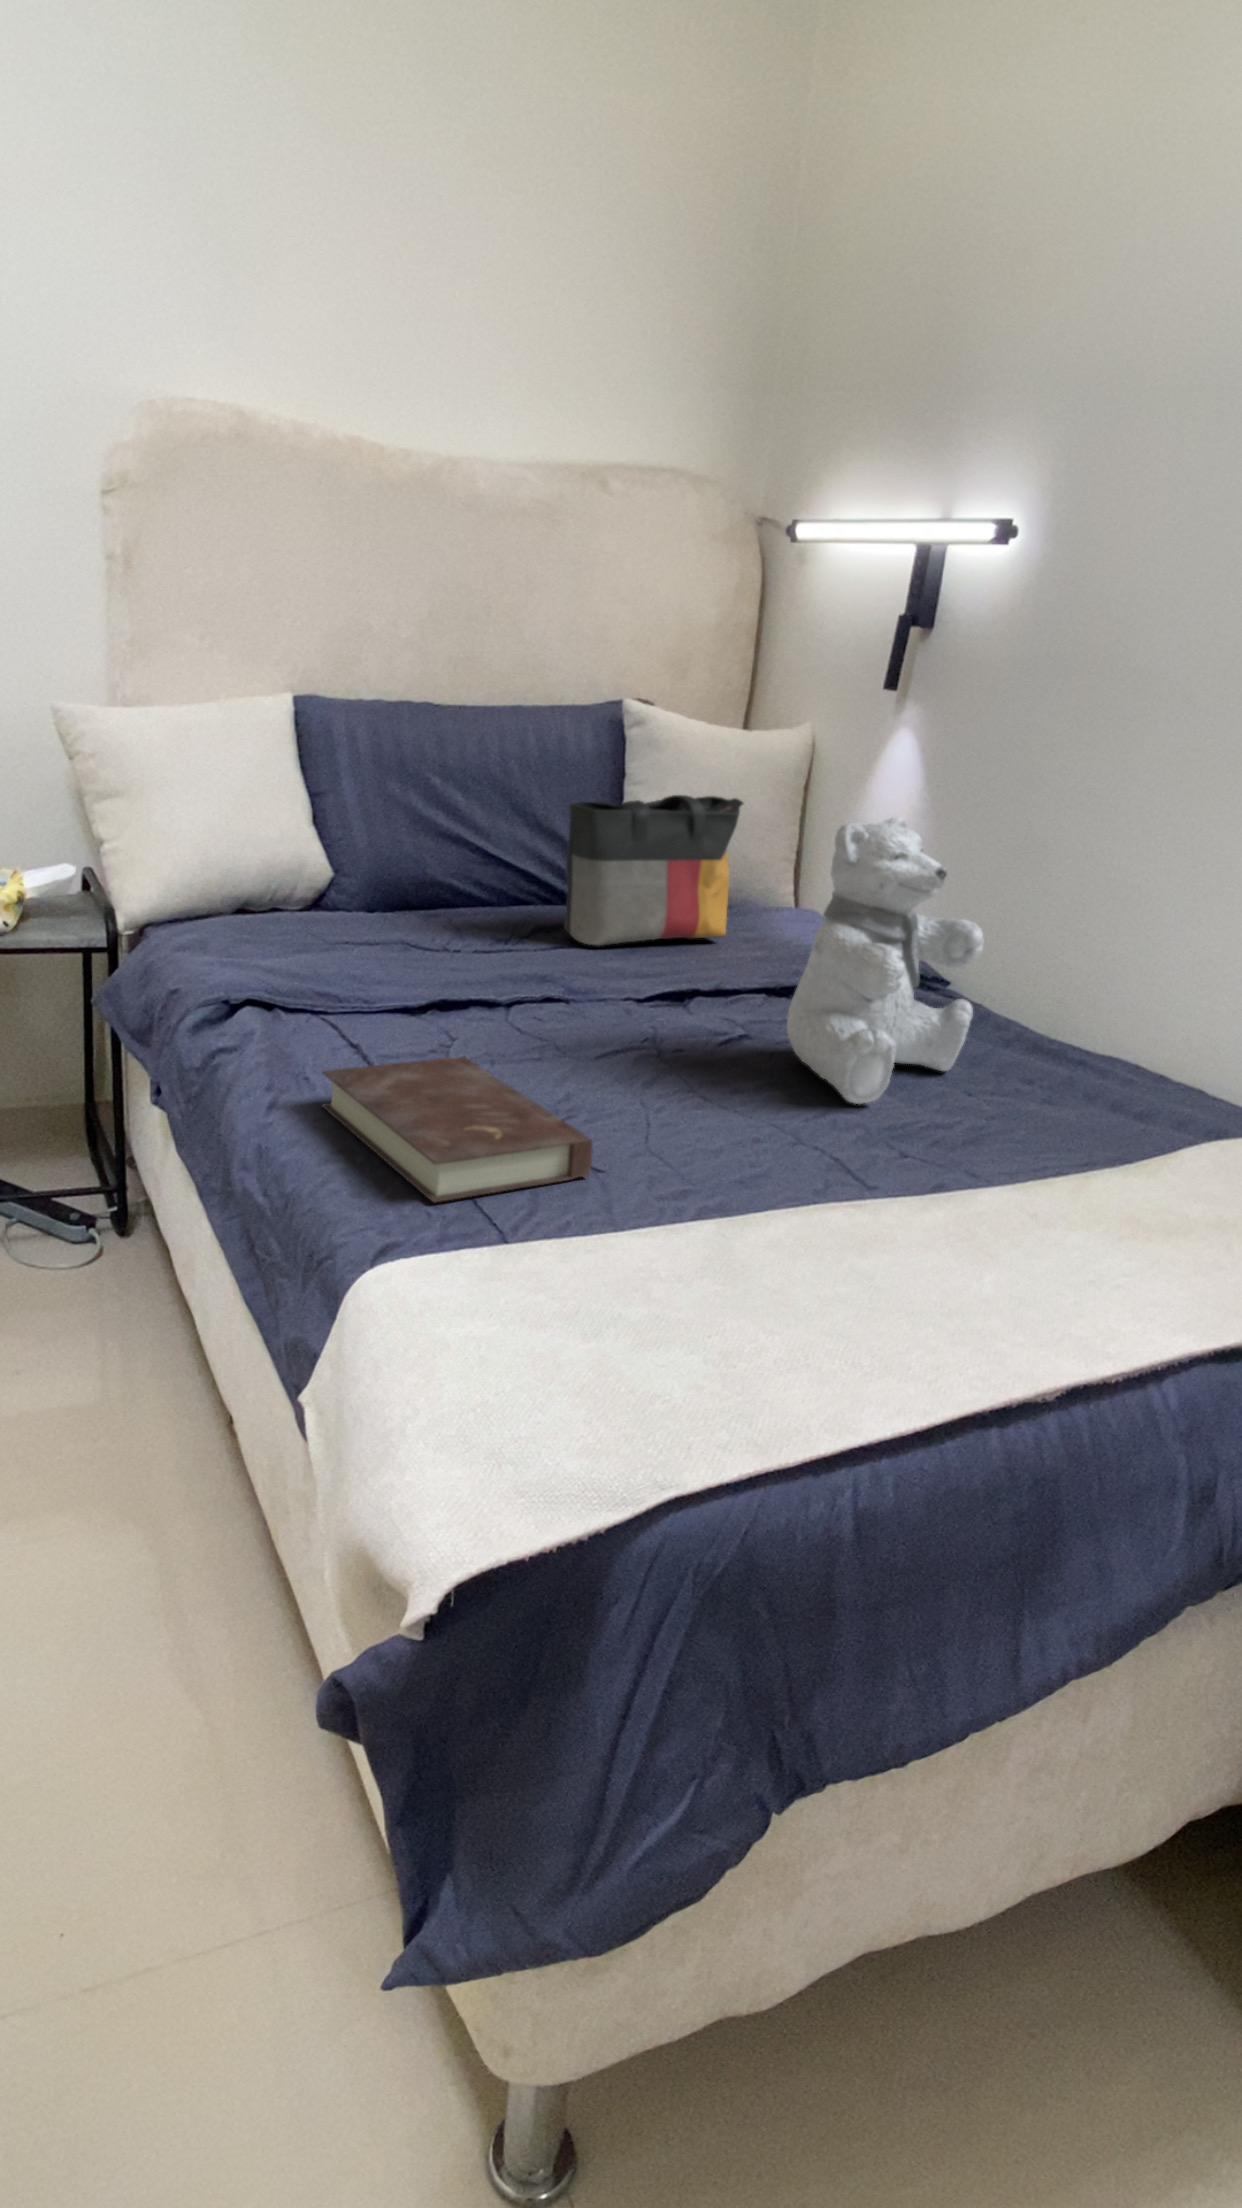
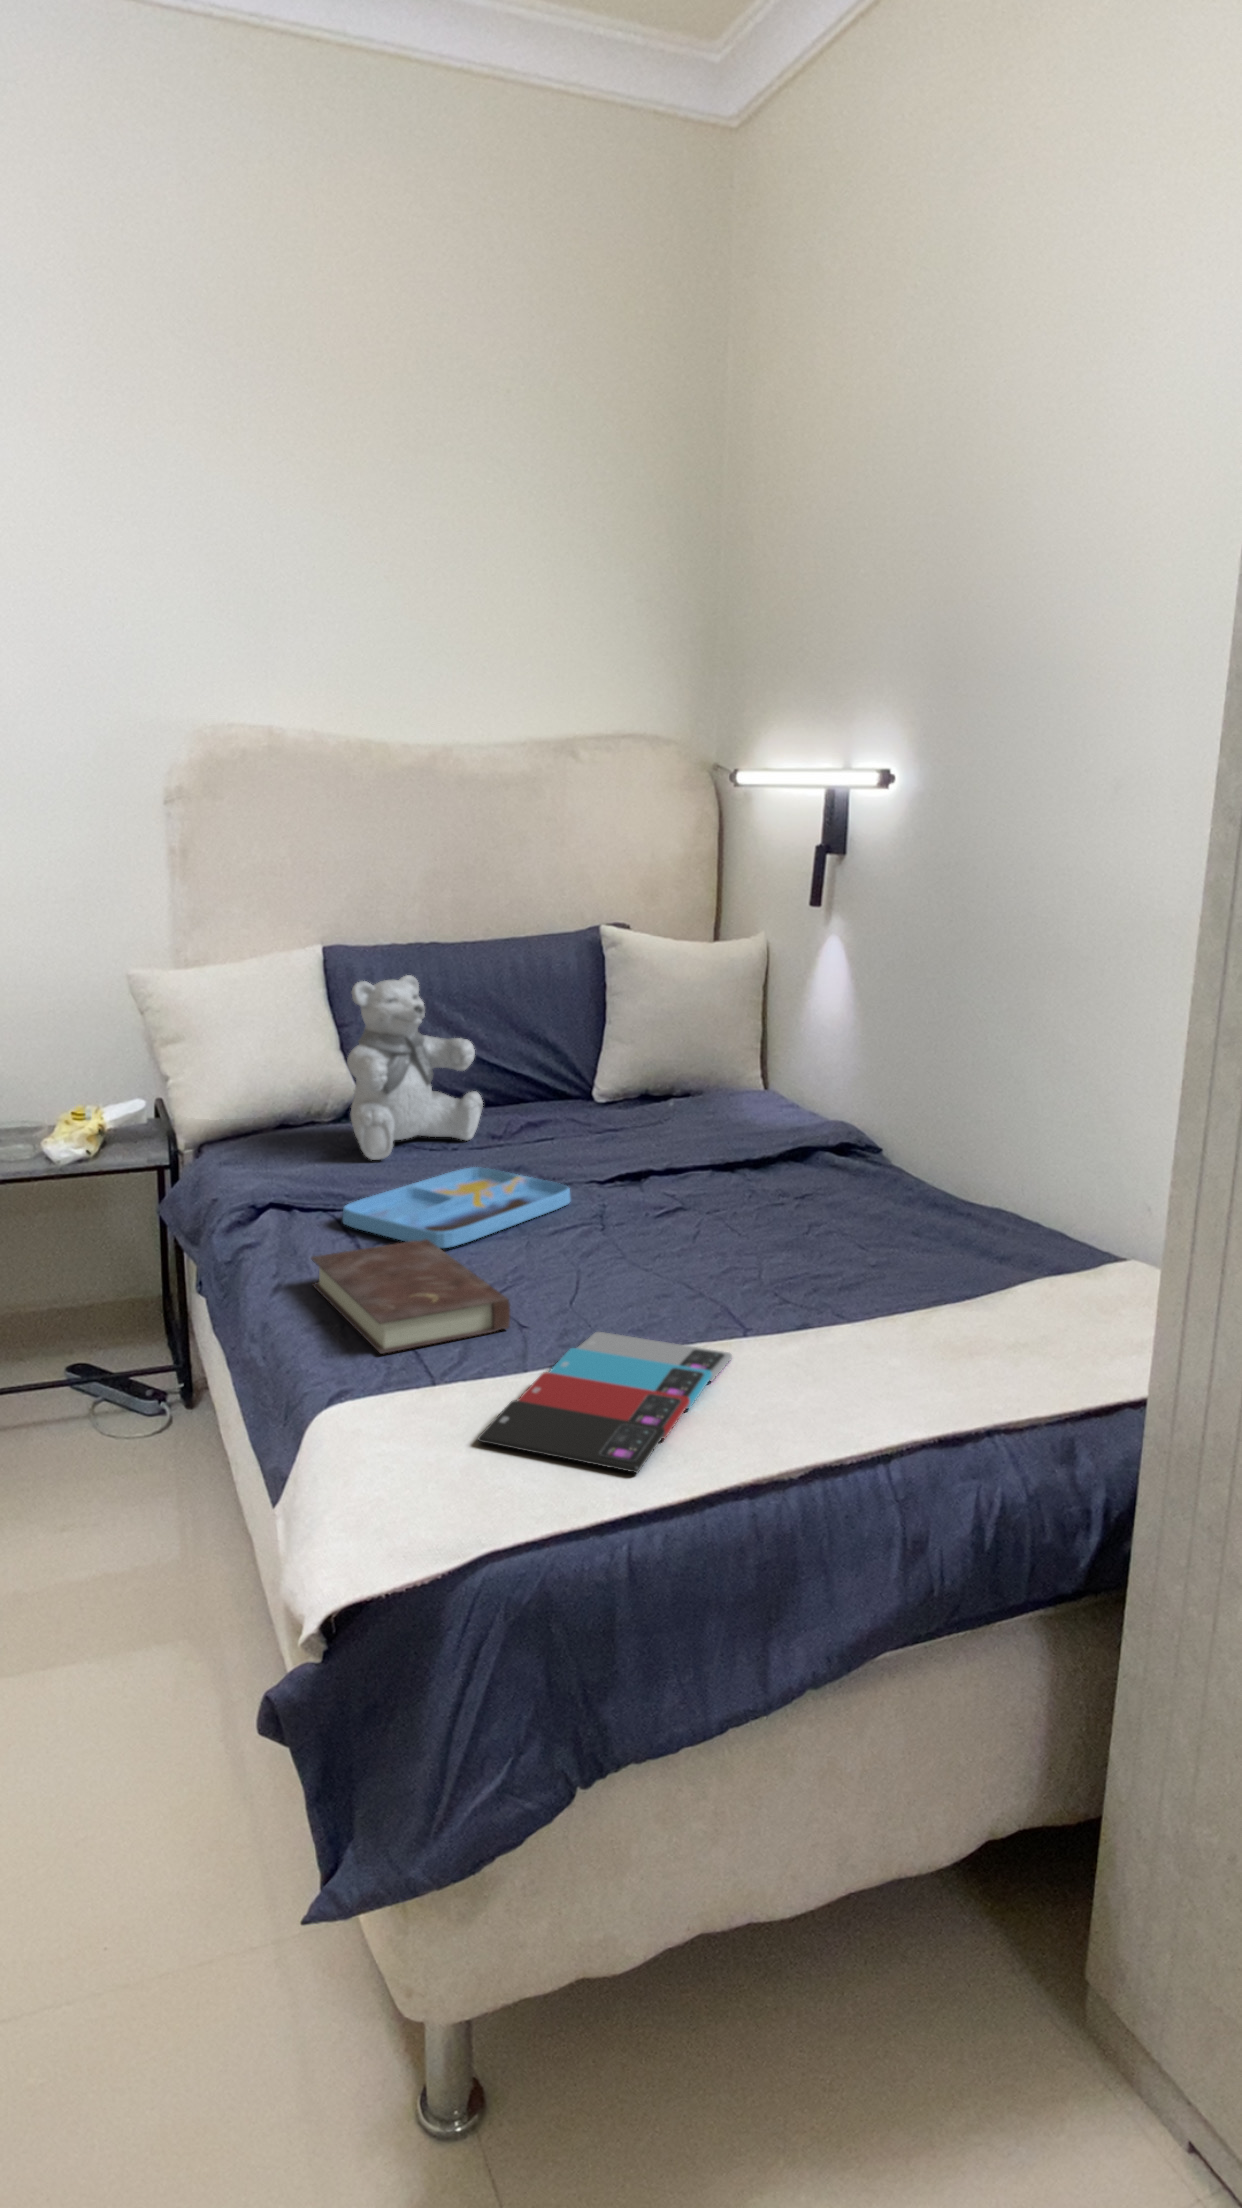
tote bag: present [564,795,743,946] -> none [544,1005,696,1137]
teddy bear: present [787,817,984,1104] -> present [347,975,483,1160]
tray: none [343,972,616,1069] -> present [343,1167,571,1248]
smartphone: none [594,1186,880,1386] -> present [478,1332,732,1473]

